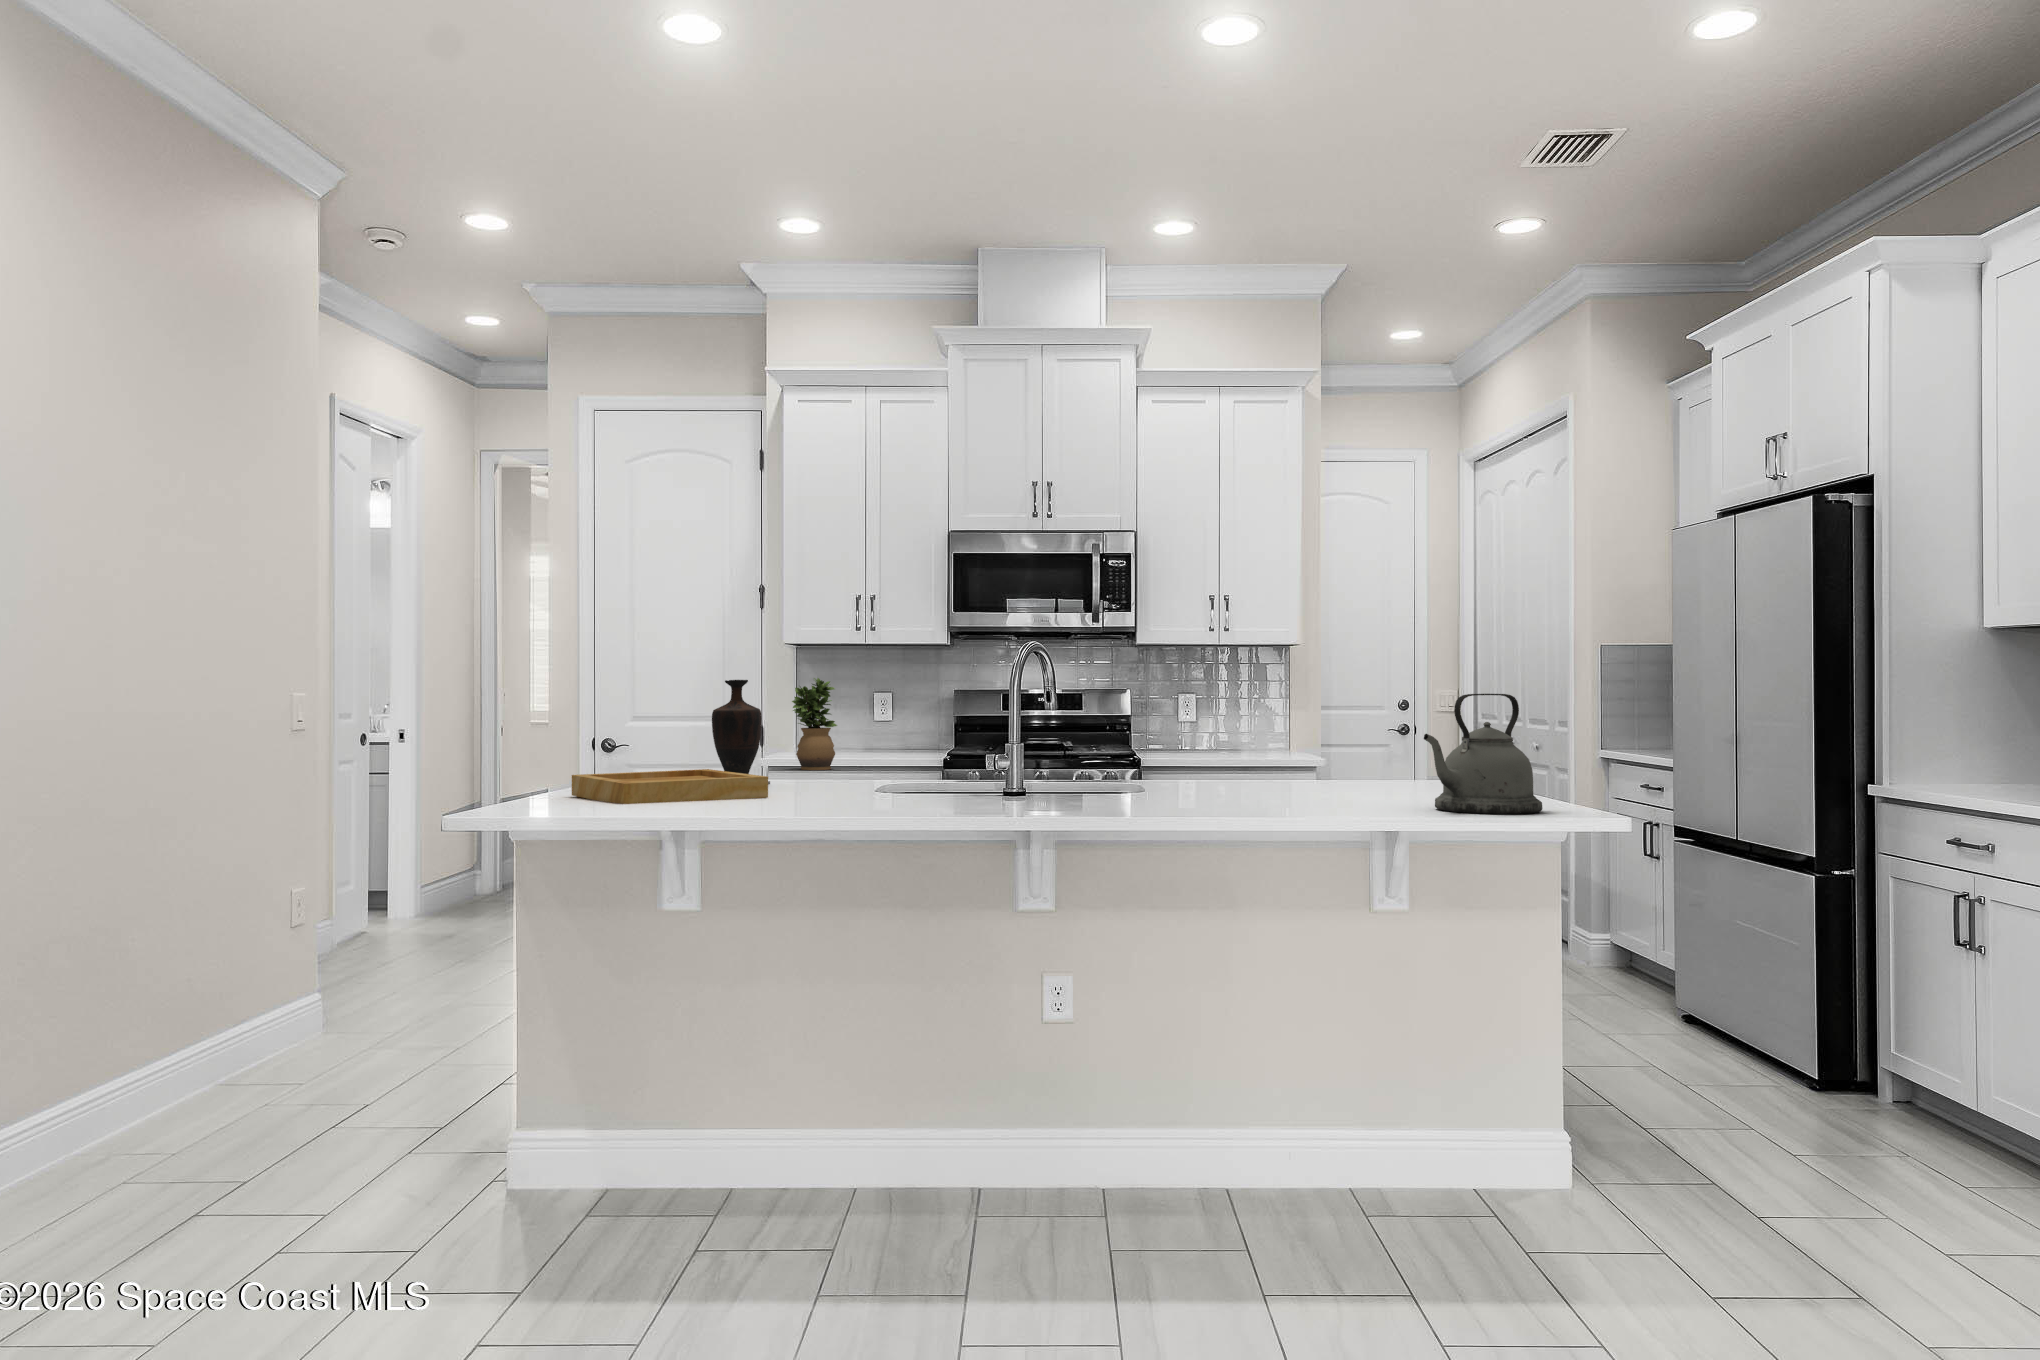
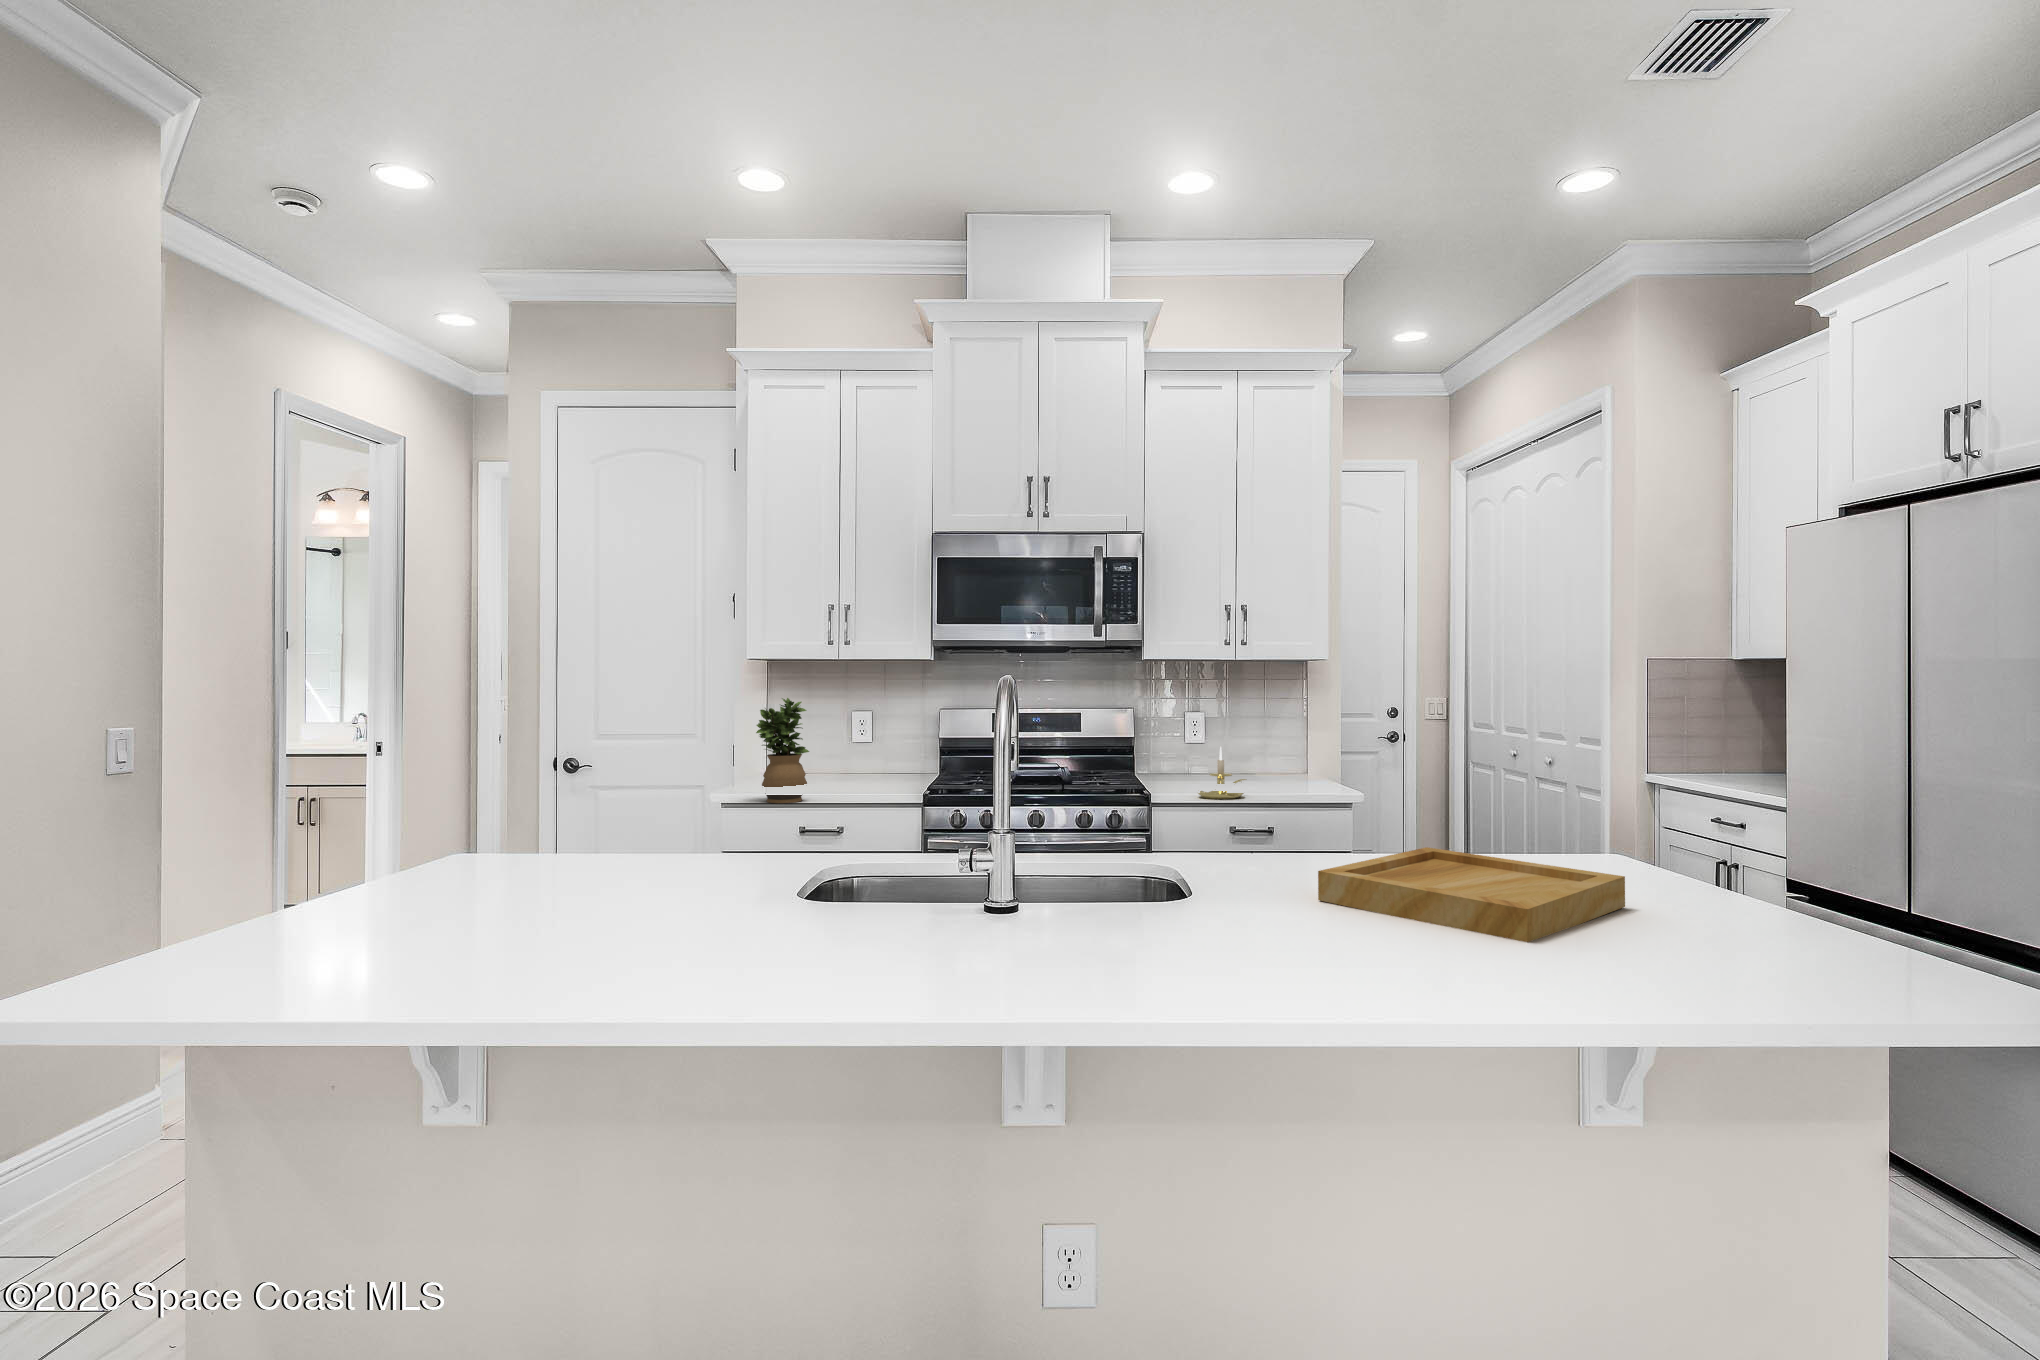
vase: present [712,680,770,784] -> none [580,719,680,871]
kettle: present [1424,694,1542,814] -> none [1709,774,1932,1002]
candle holder: none [1184,722,1230,768] -> present [1198,747,1246,799]
tray: present [572,769,768,804] -> present [1318,847,1625,942]

